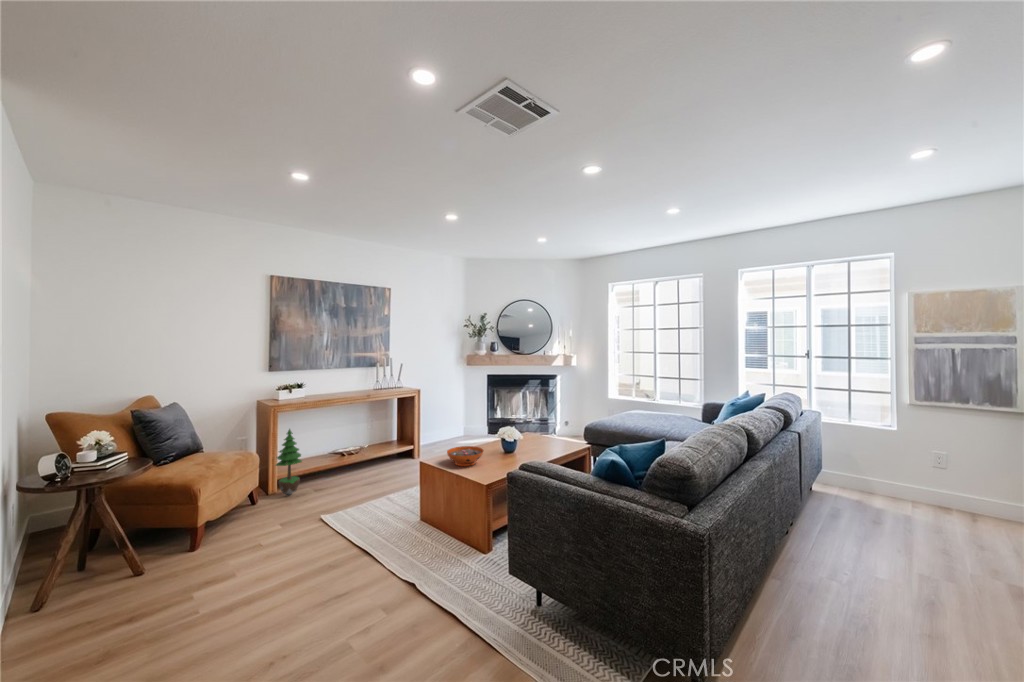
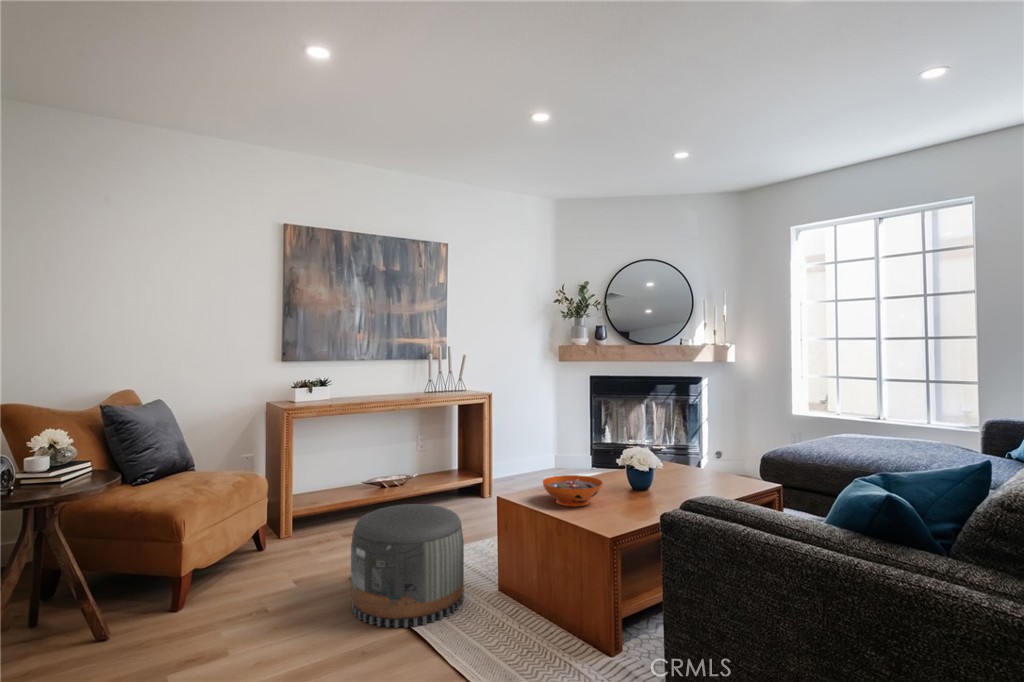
potted tree: present [276,429,302,495] -> none [288,441,326,541]
pouf: none [321,469,396,549] -> present [351,504,464,628]

